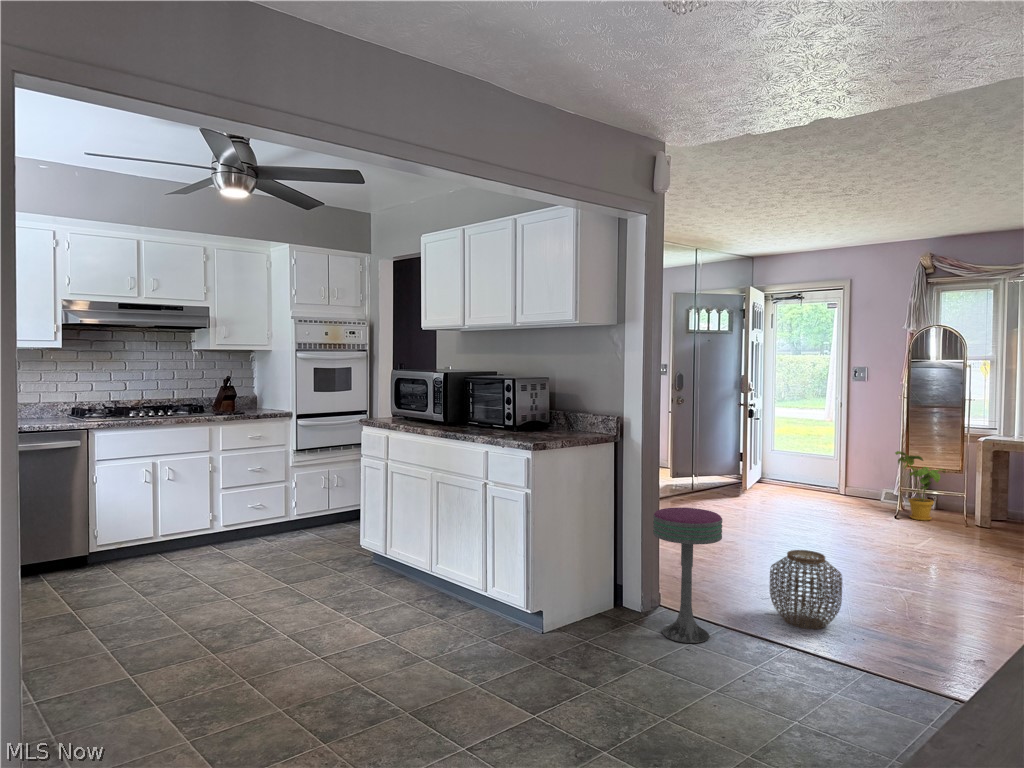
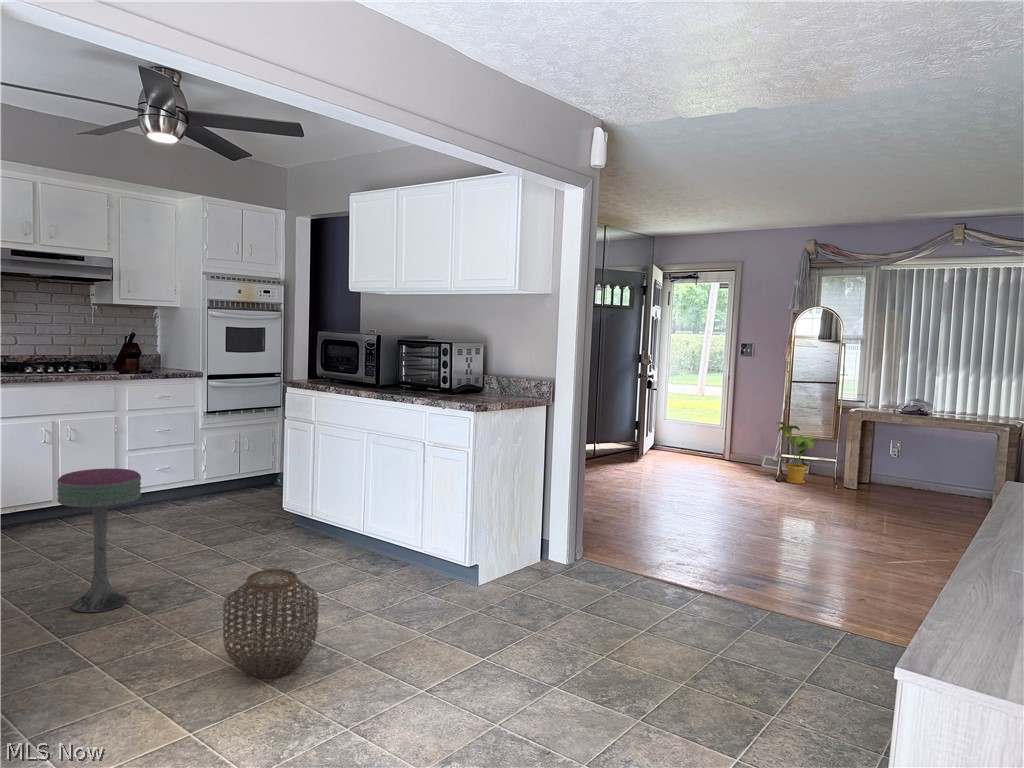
bar stool: present [653,507,722,643] -> present [57,468,141,612]
woven basket: present [770,550,842,629] -> present [223,569,318,678]

